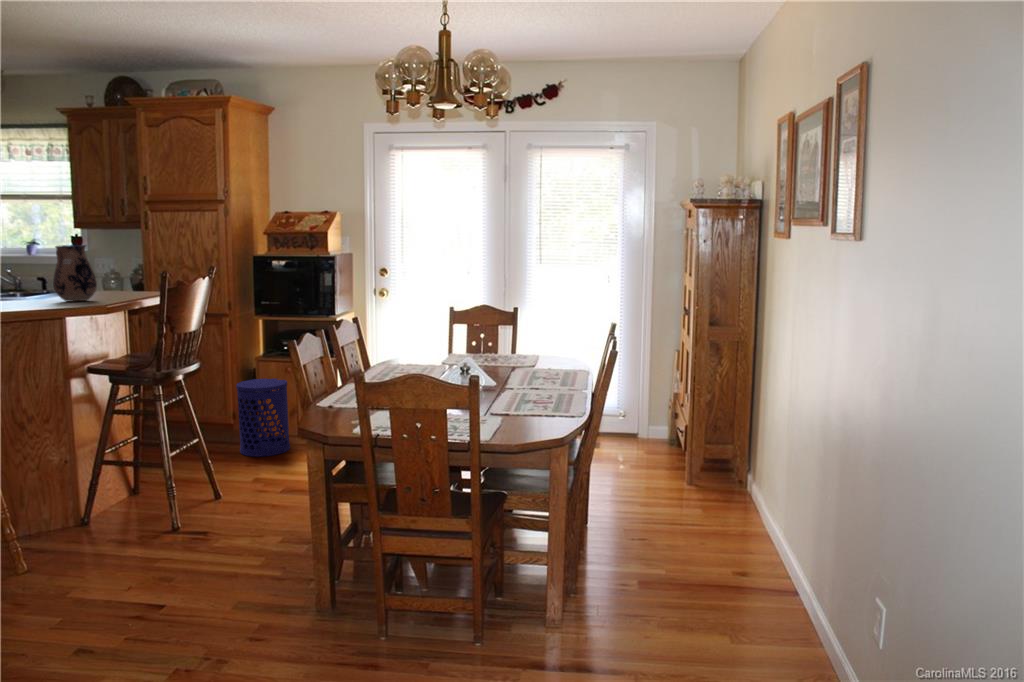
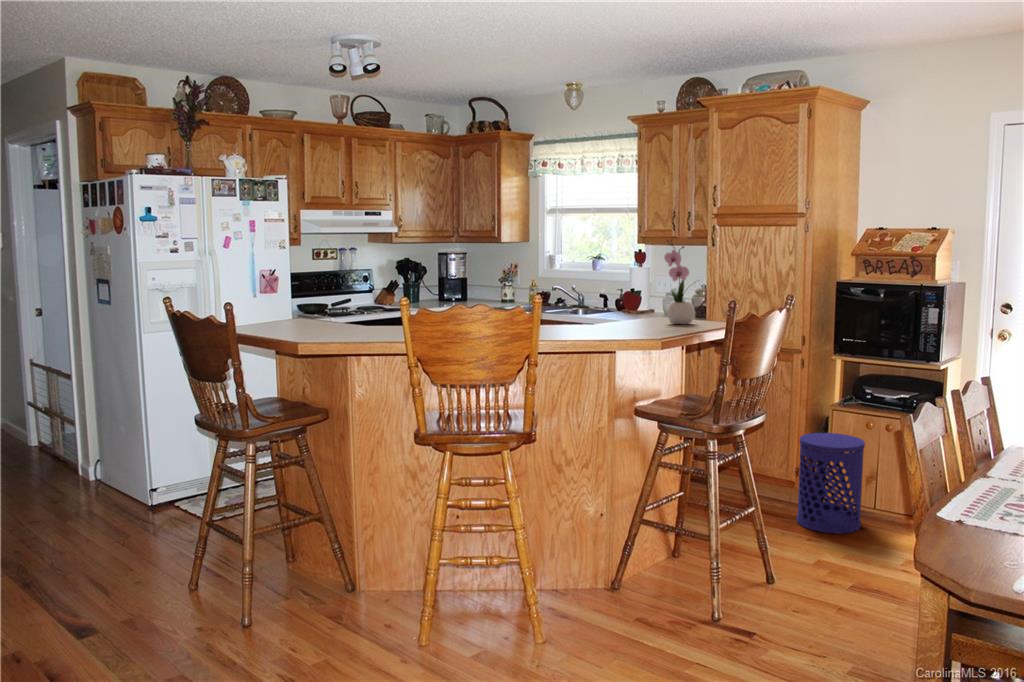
flower arrangement: none [102,223,136,295] -> present [664,239,695,324]
ceramic pitcher: present [53,245,97,302] -> none [609,264,654,330]

